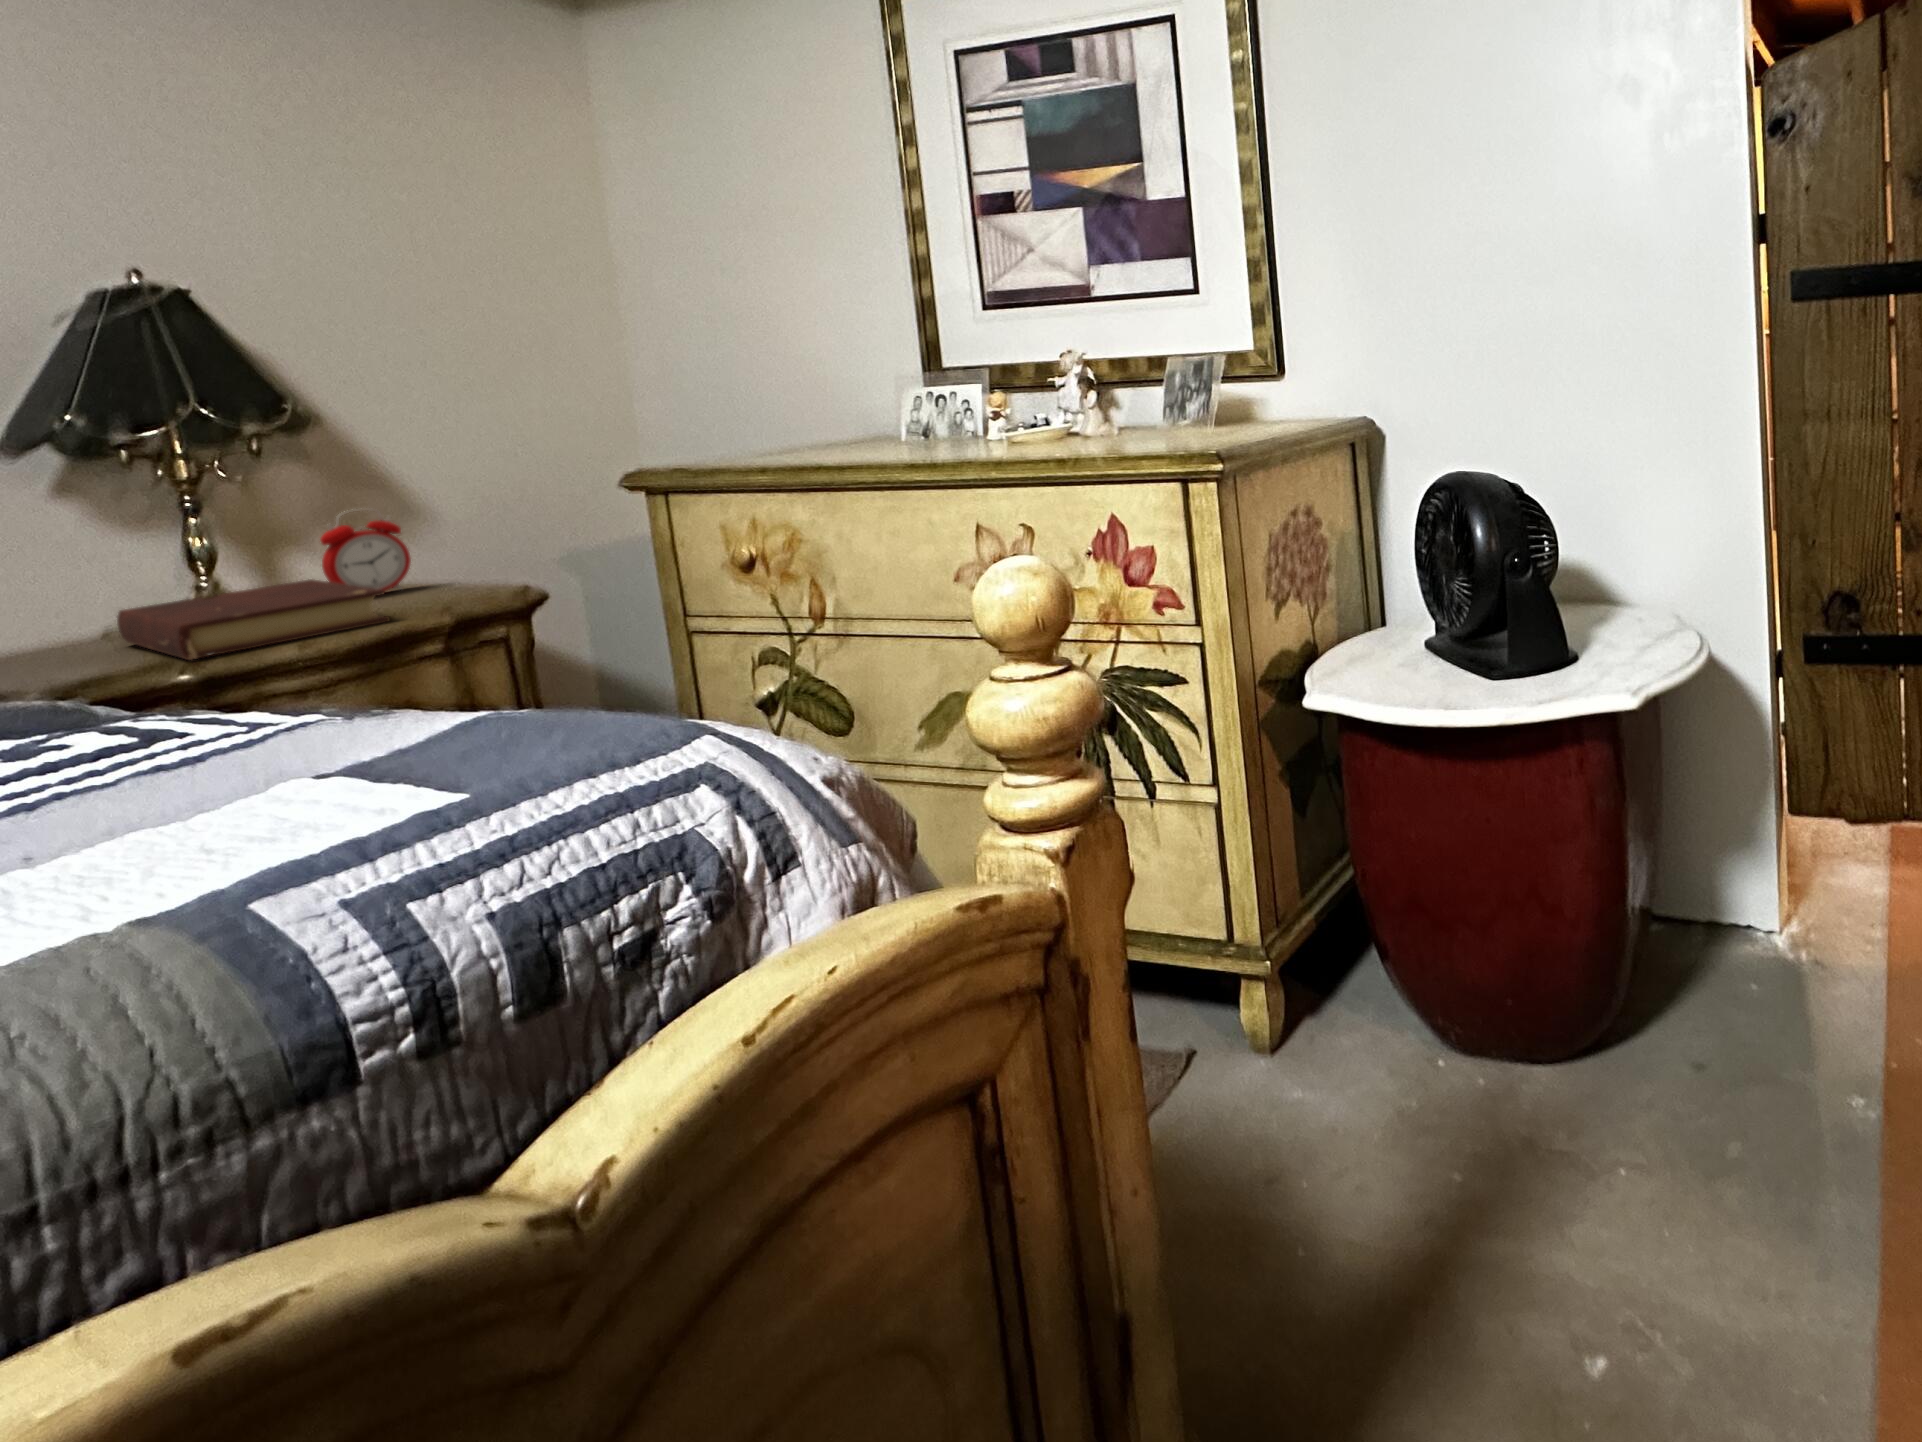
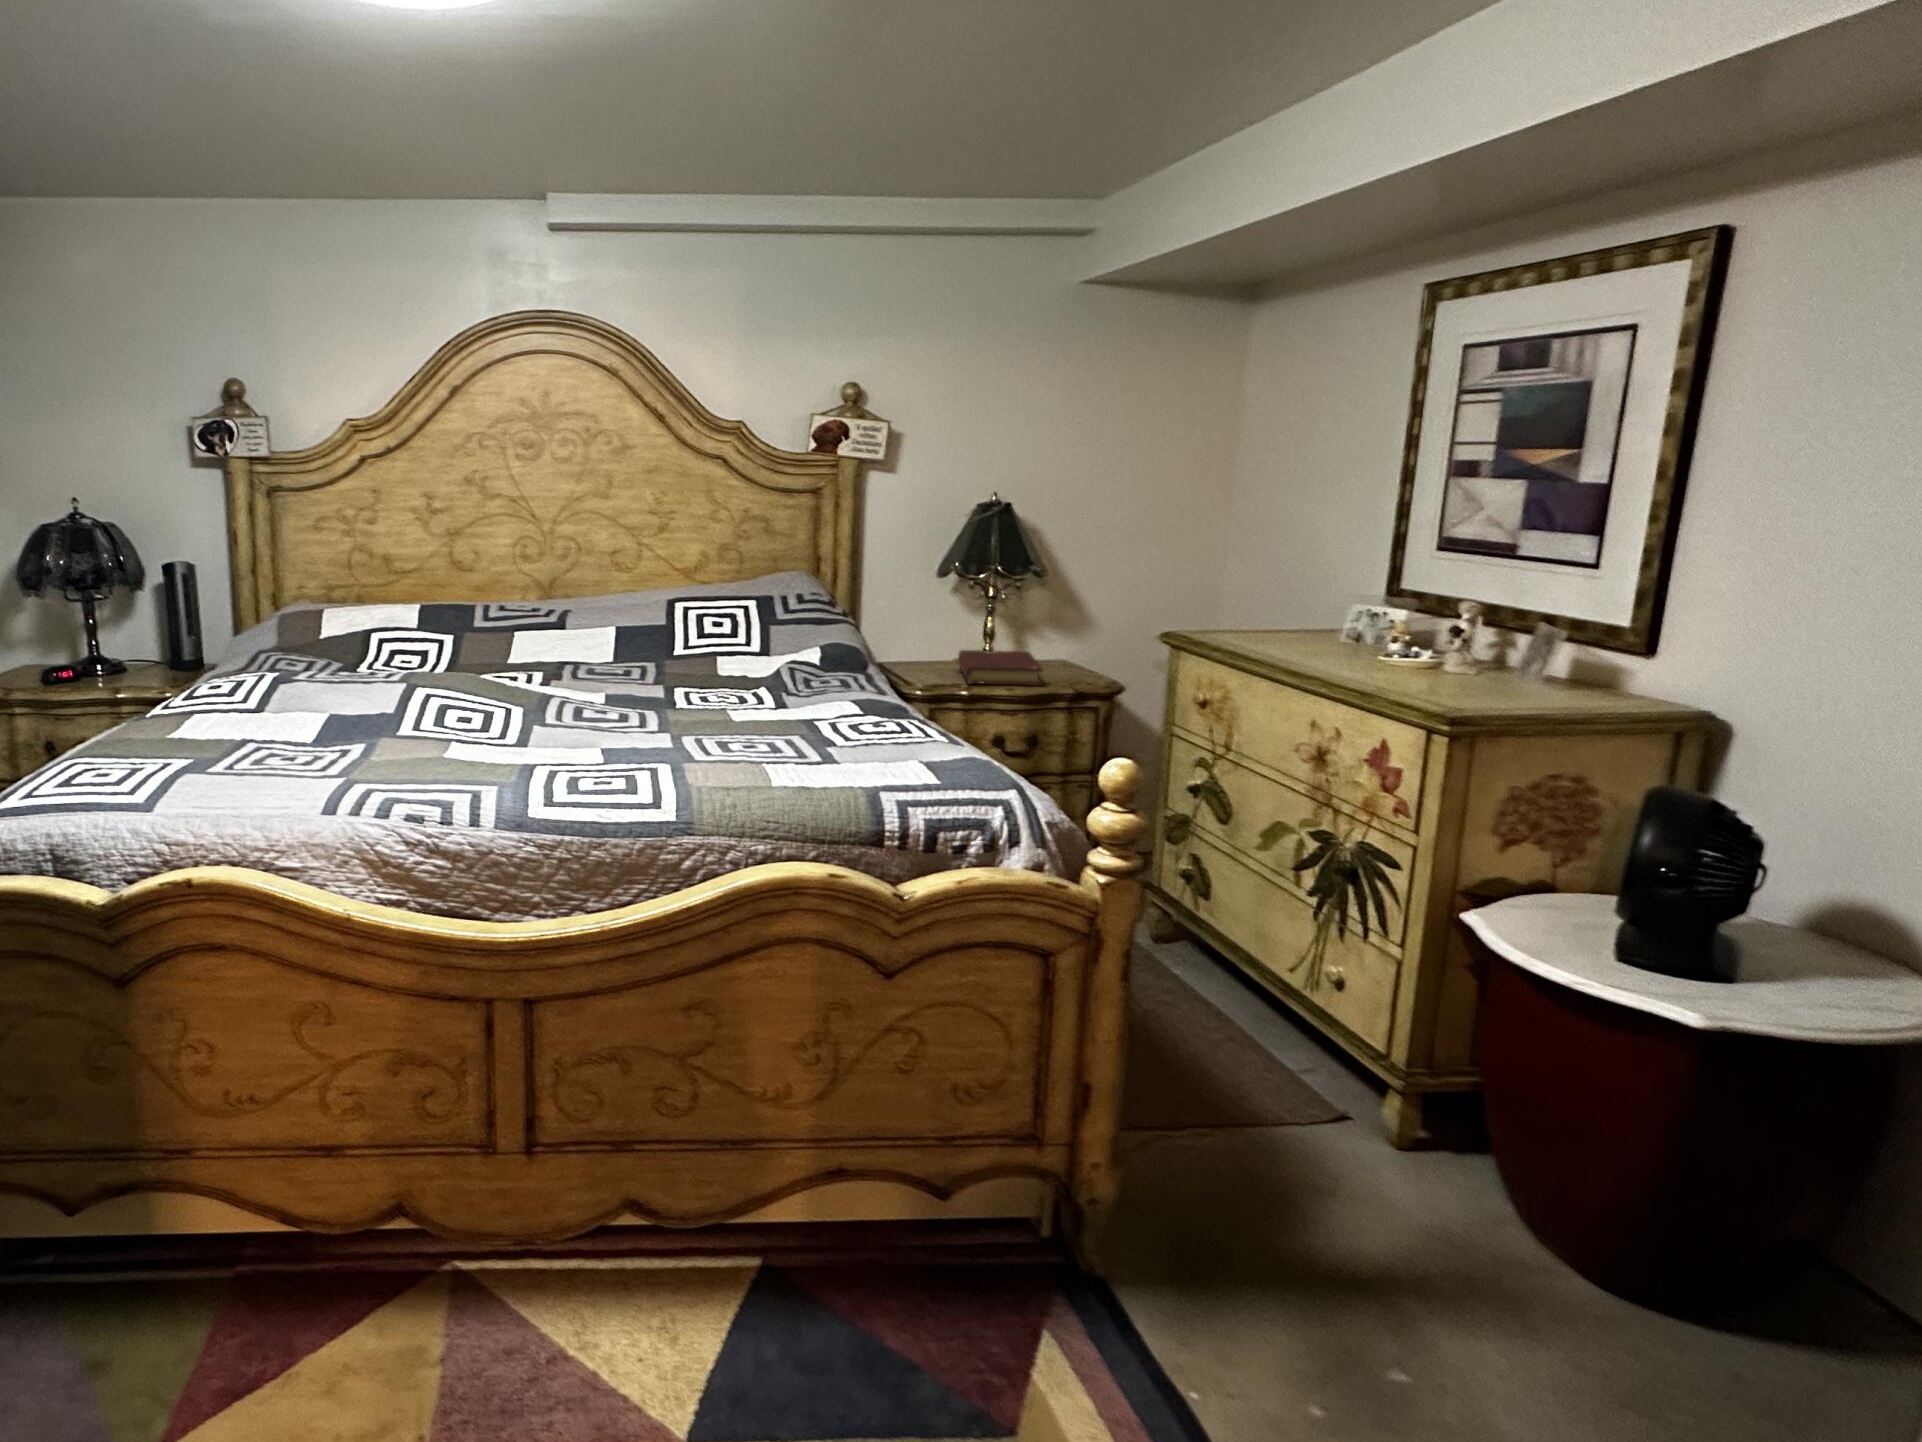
alarm clock: present [320,511,411,591] -> none [1037,618,1074,665]

